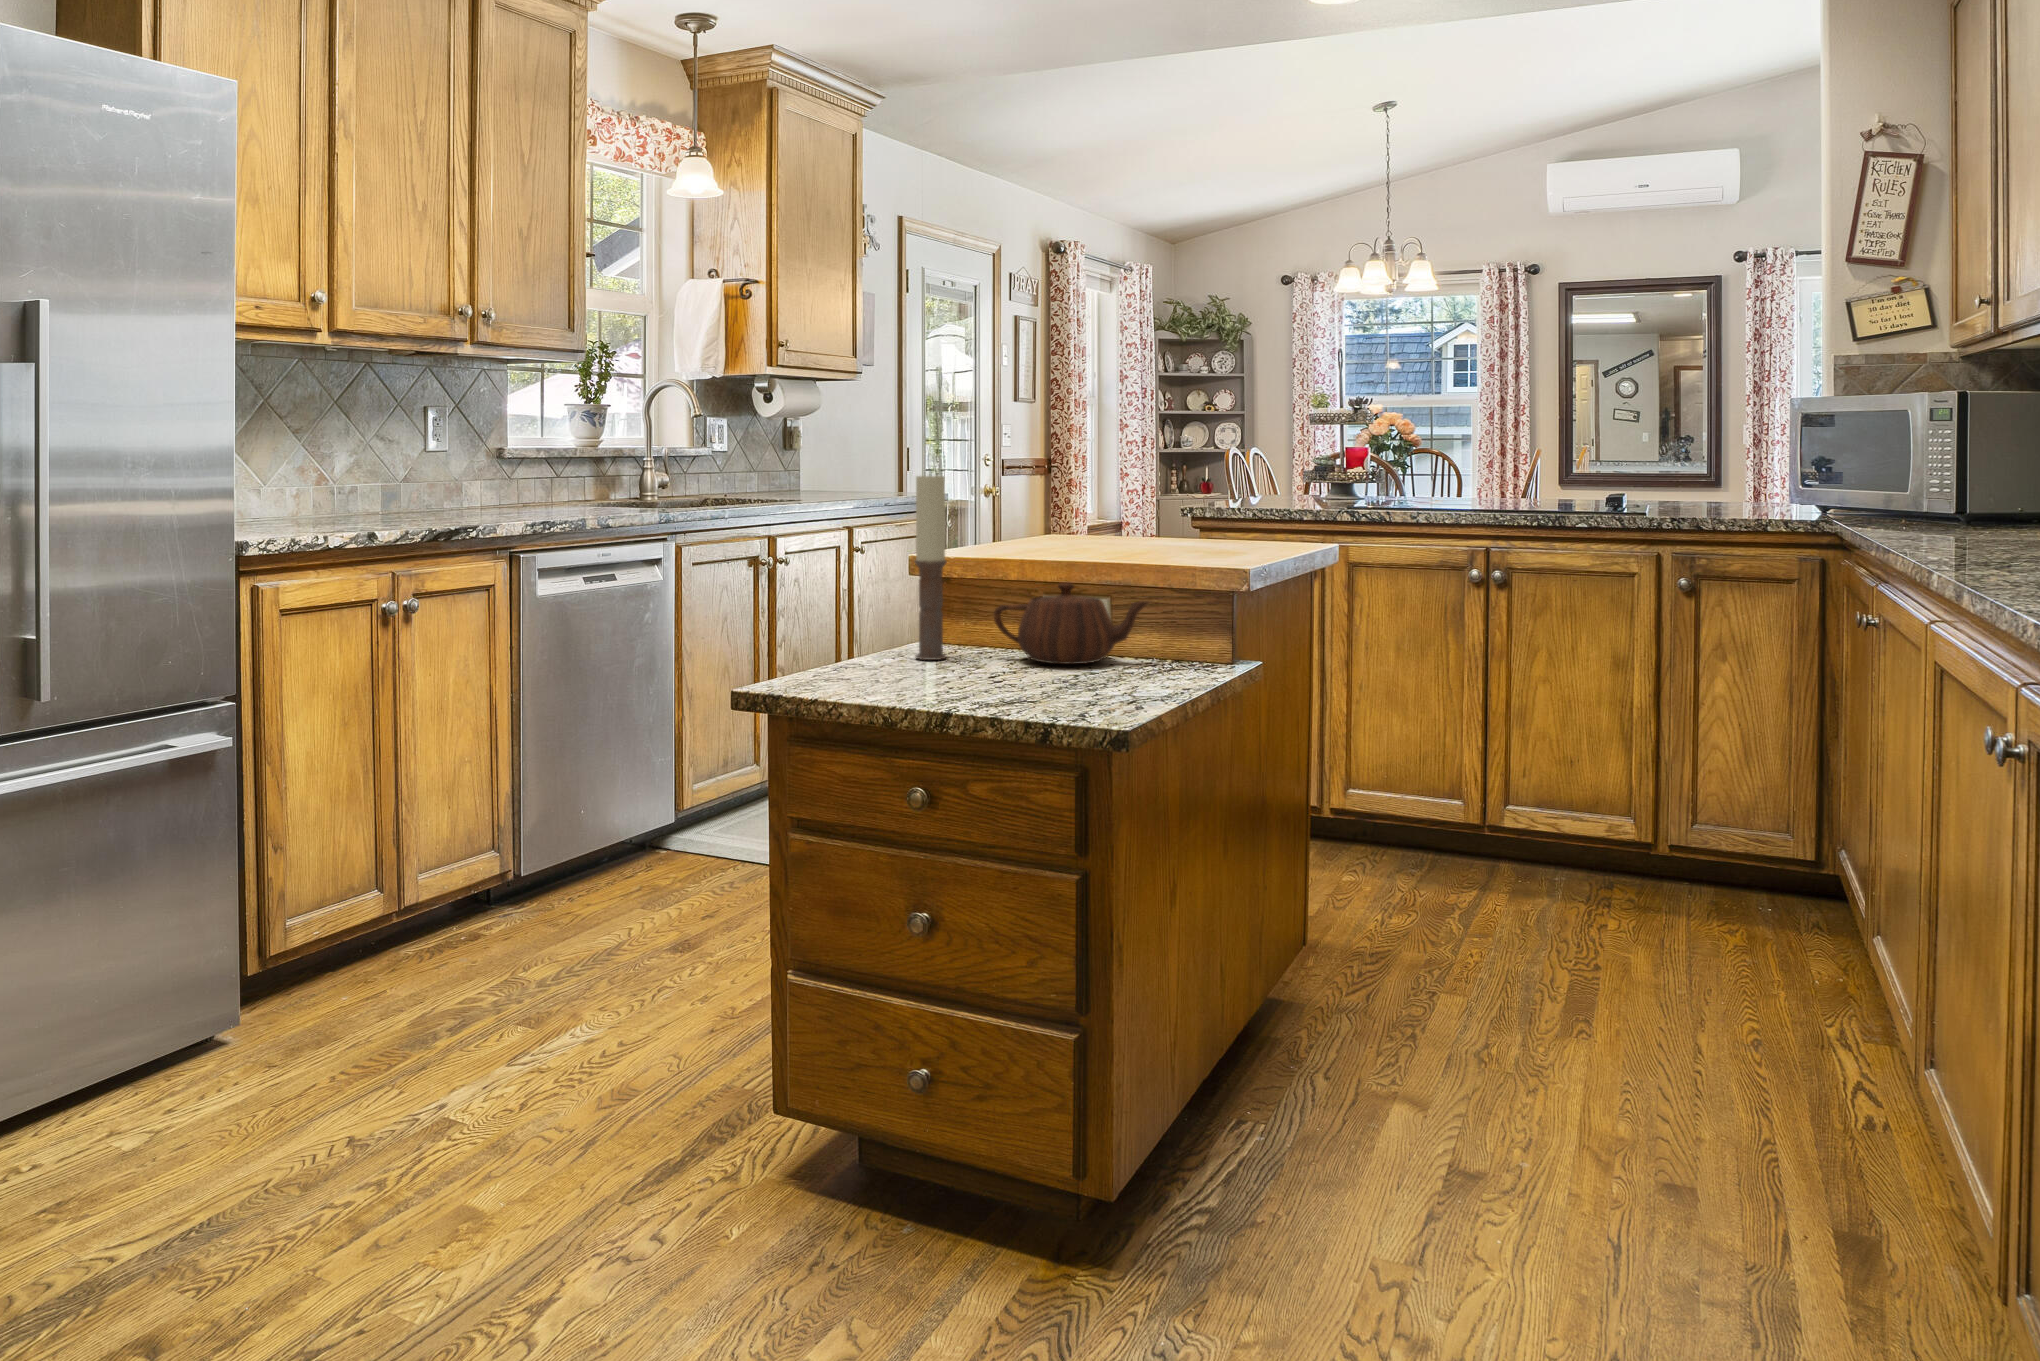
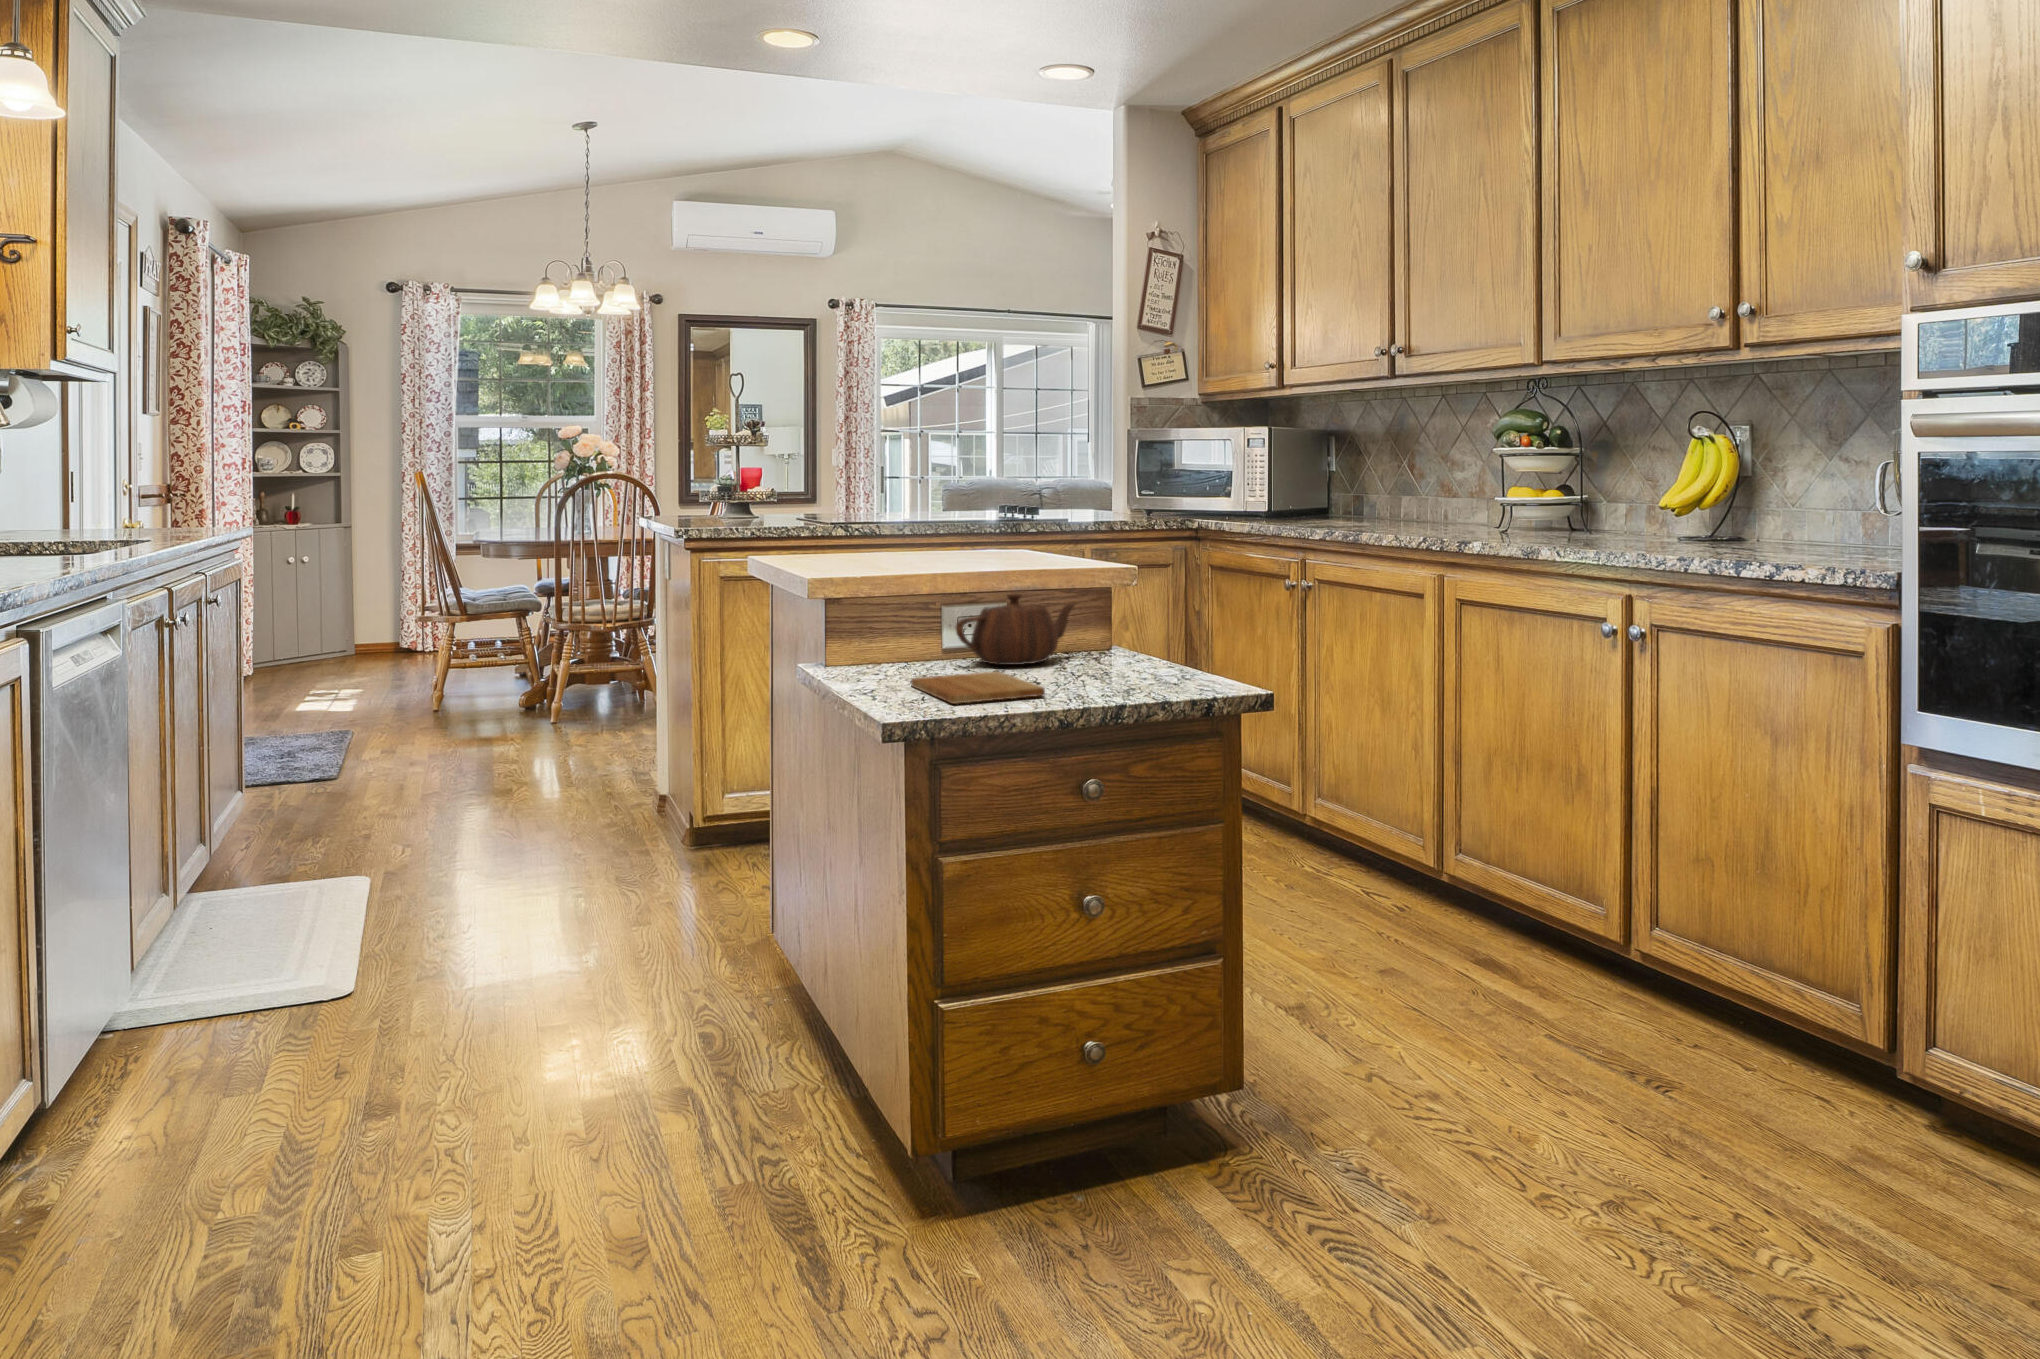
candle: present [915,475,947,660] -> none [893,496,926,677]
cutting board: none [820,659,972,695] -> present [911,671,1045,704]

